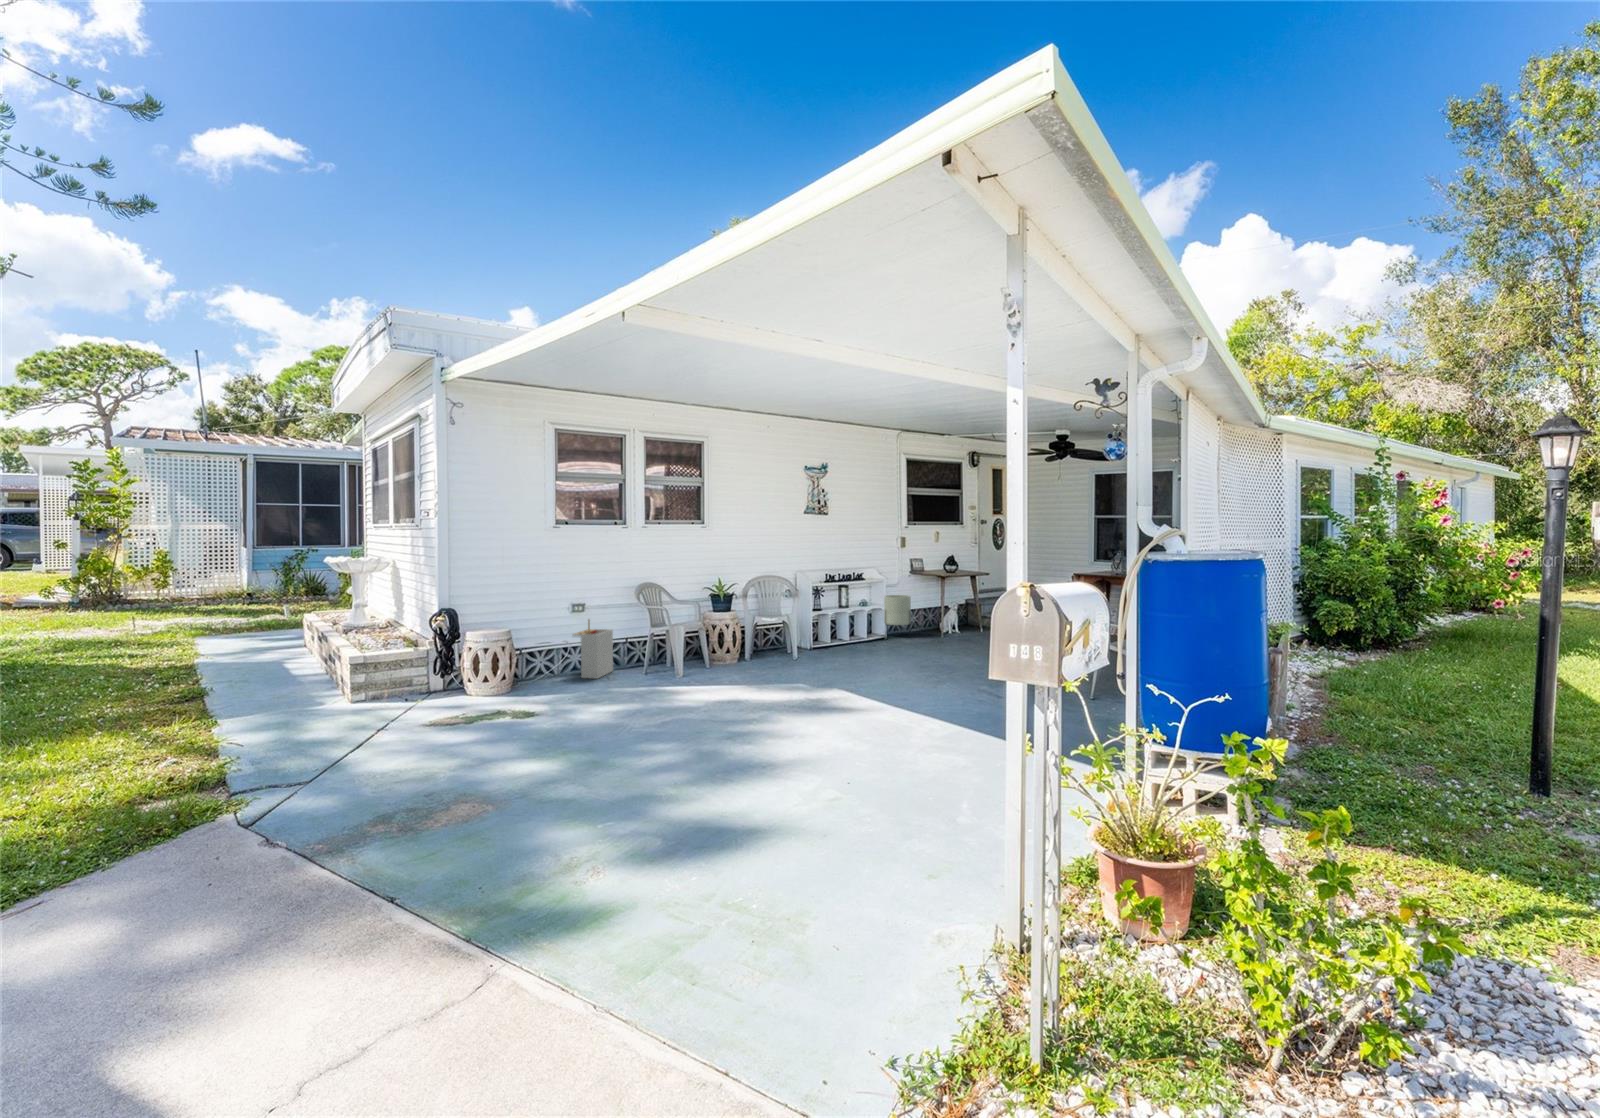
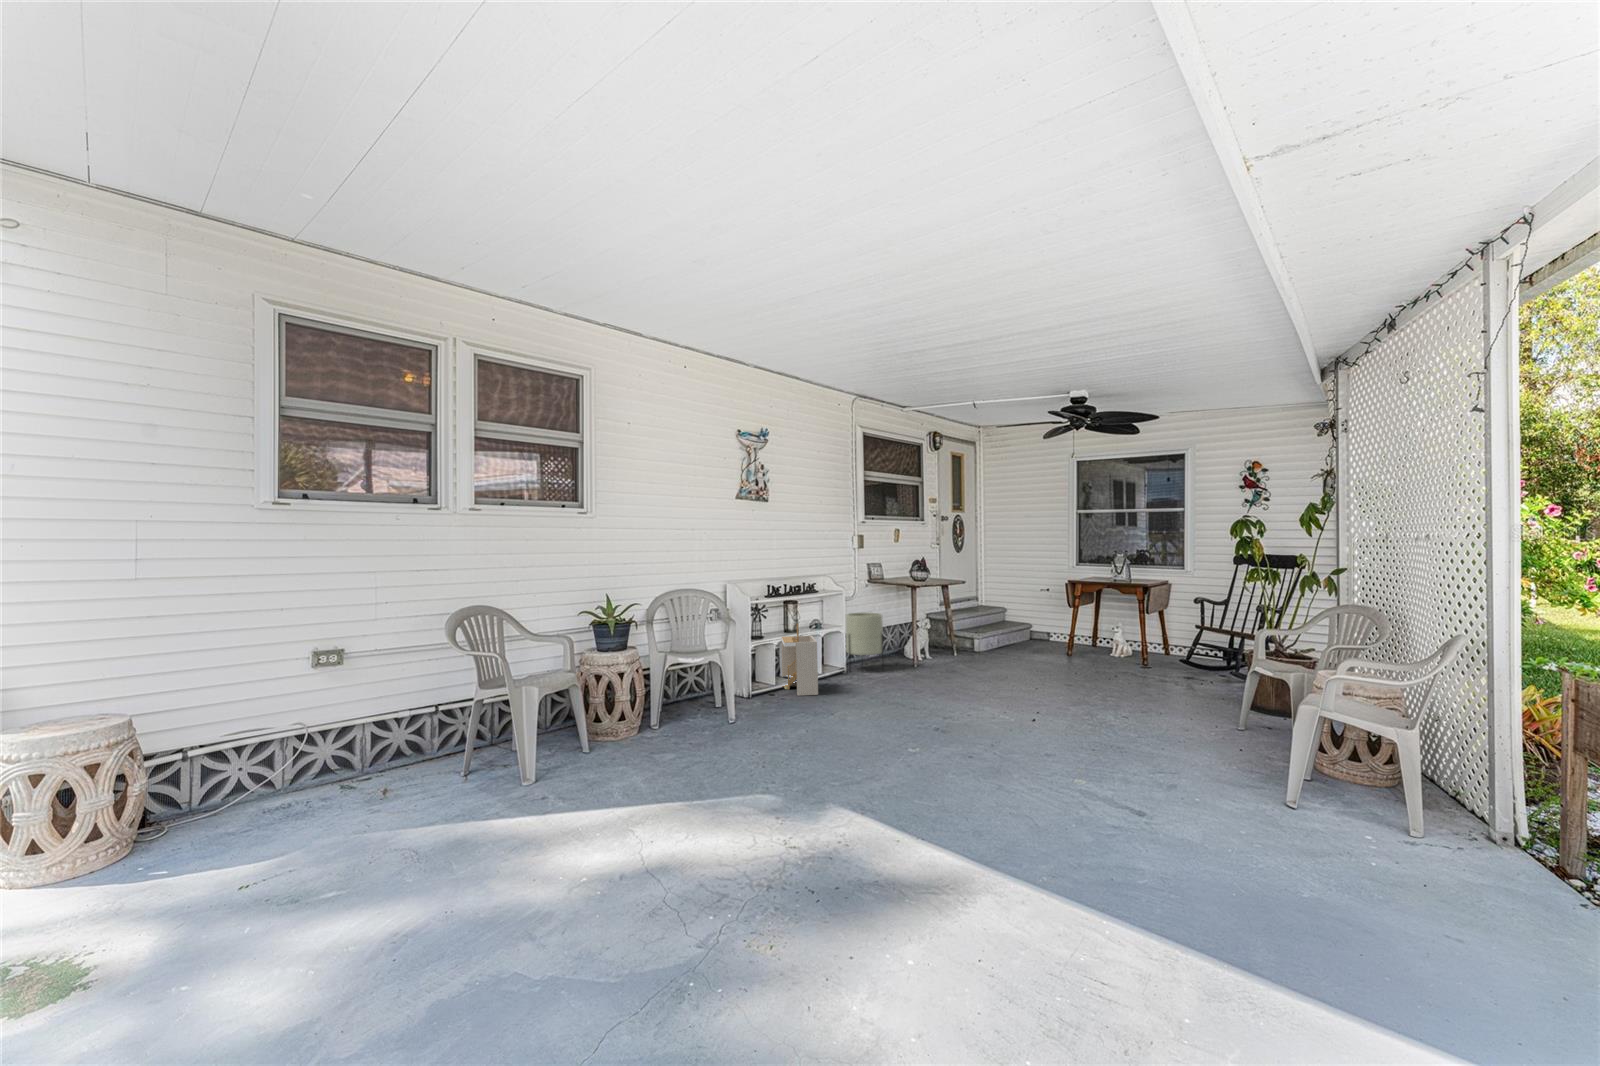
storage bin: present [572,620,613,678] -> present [782,623,818,696]

